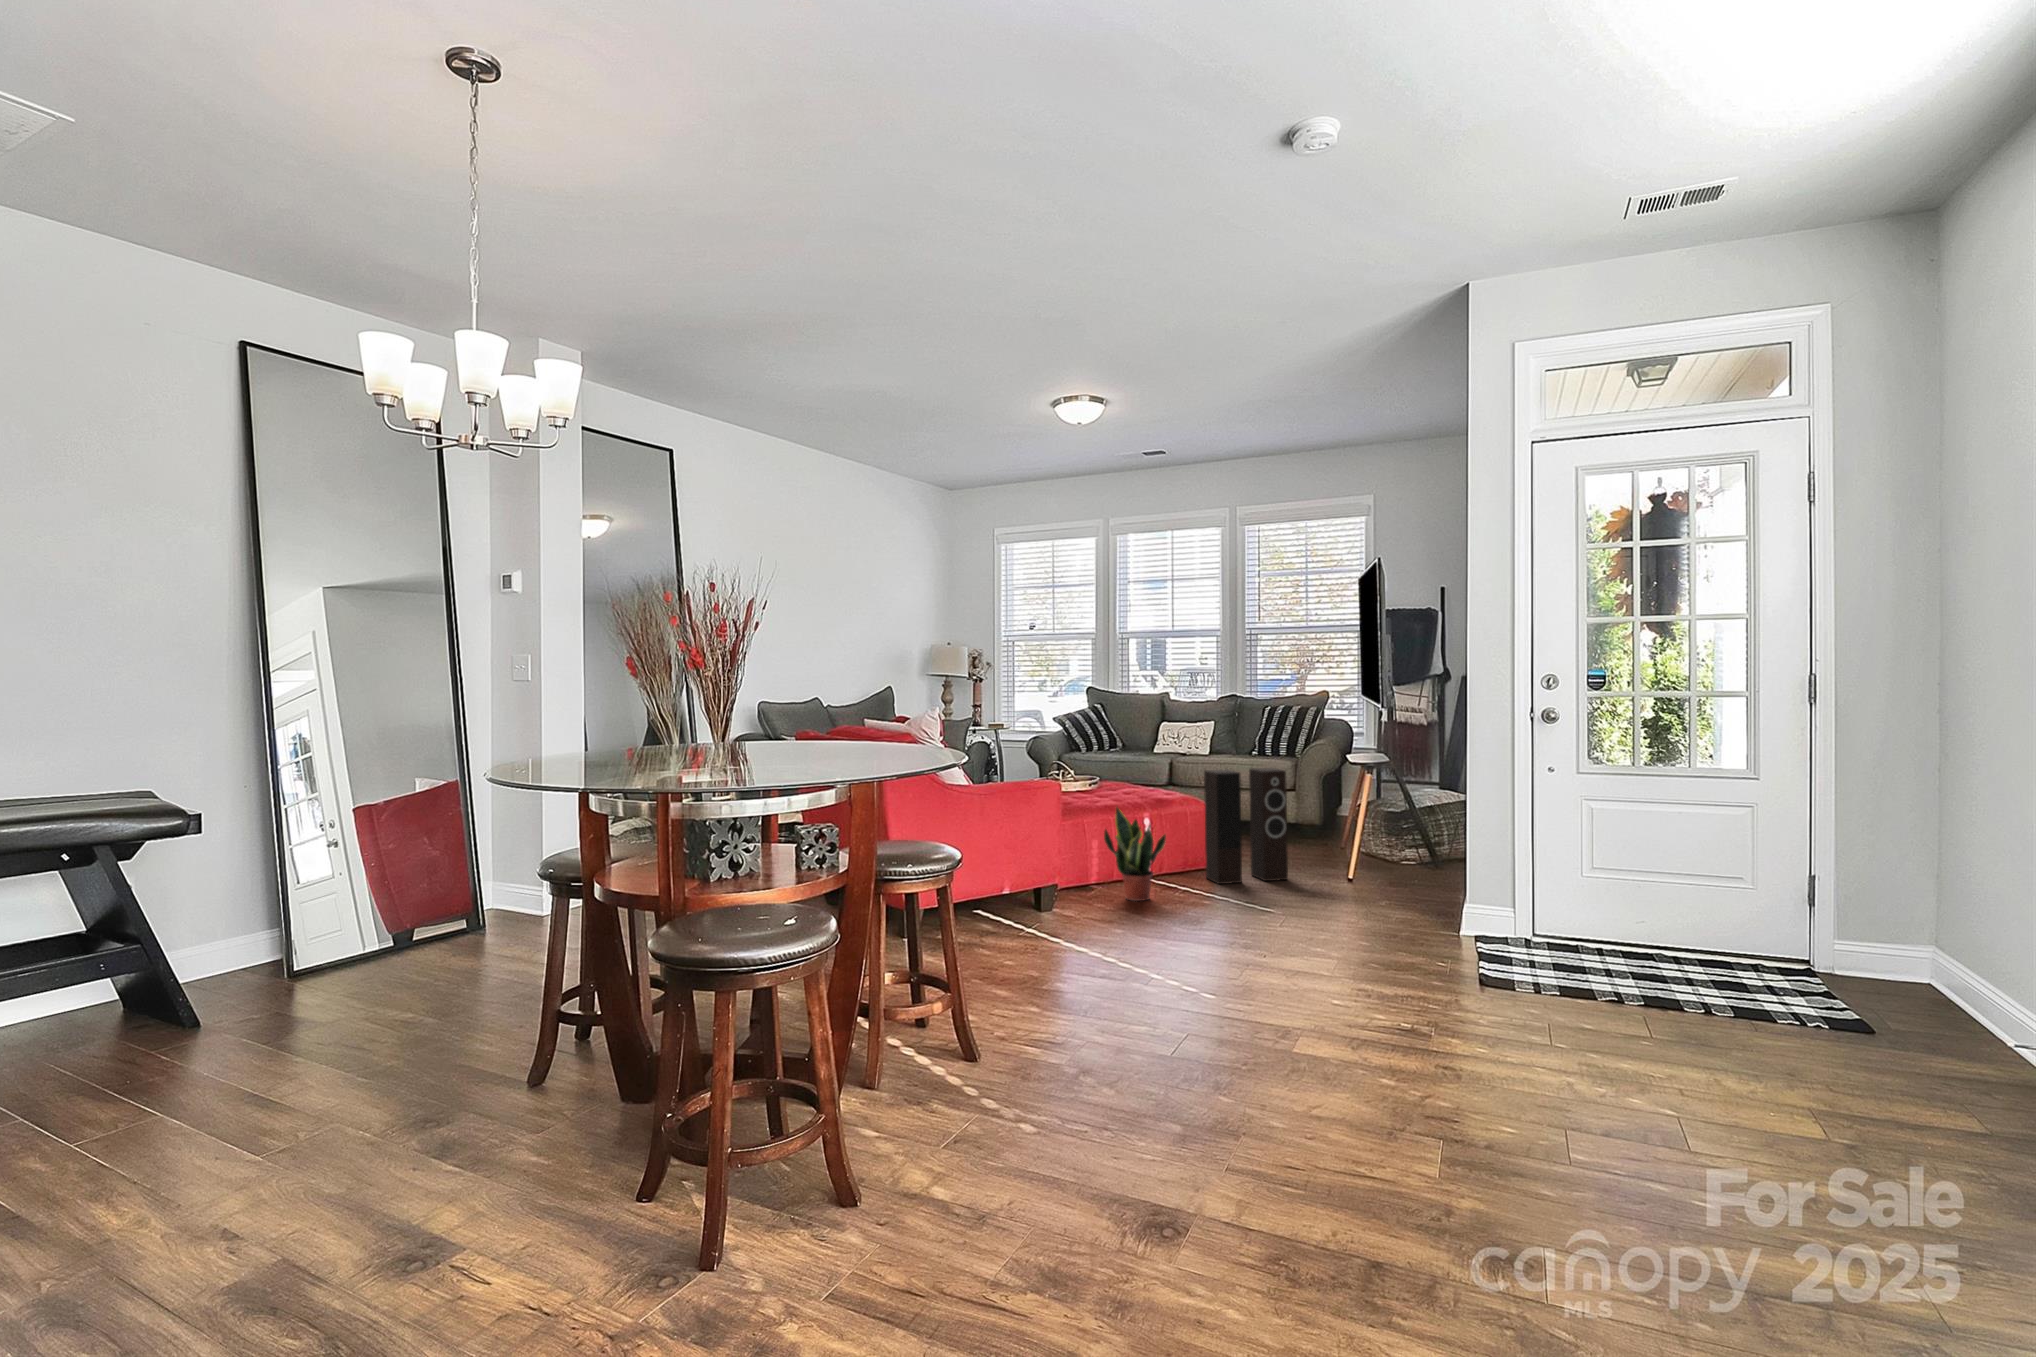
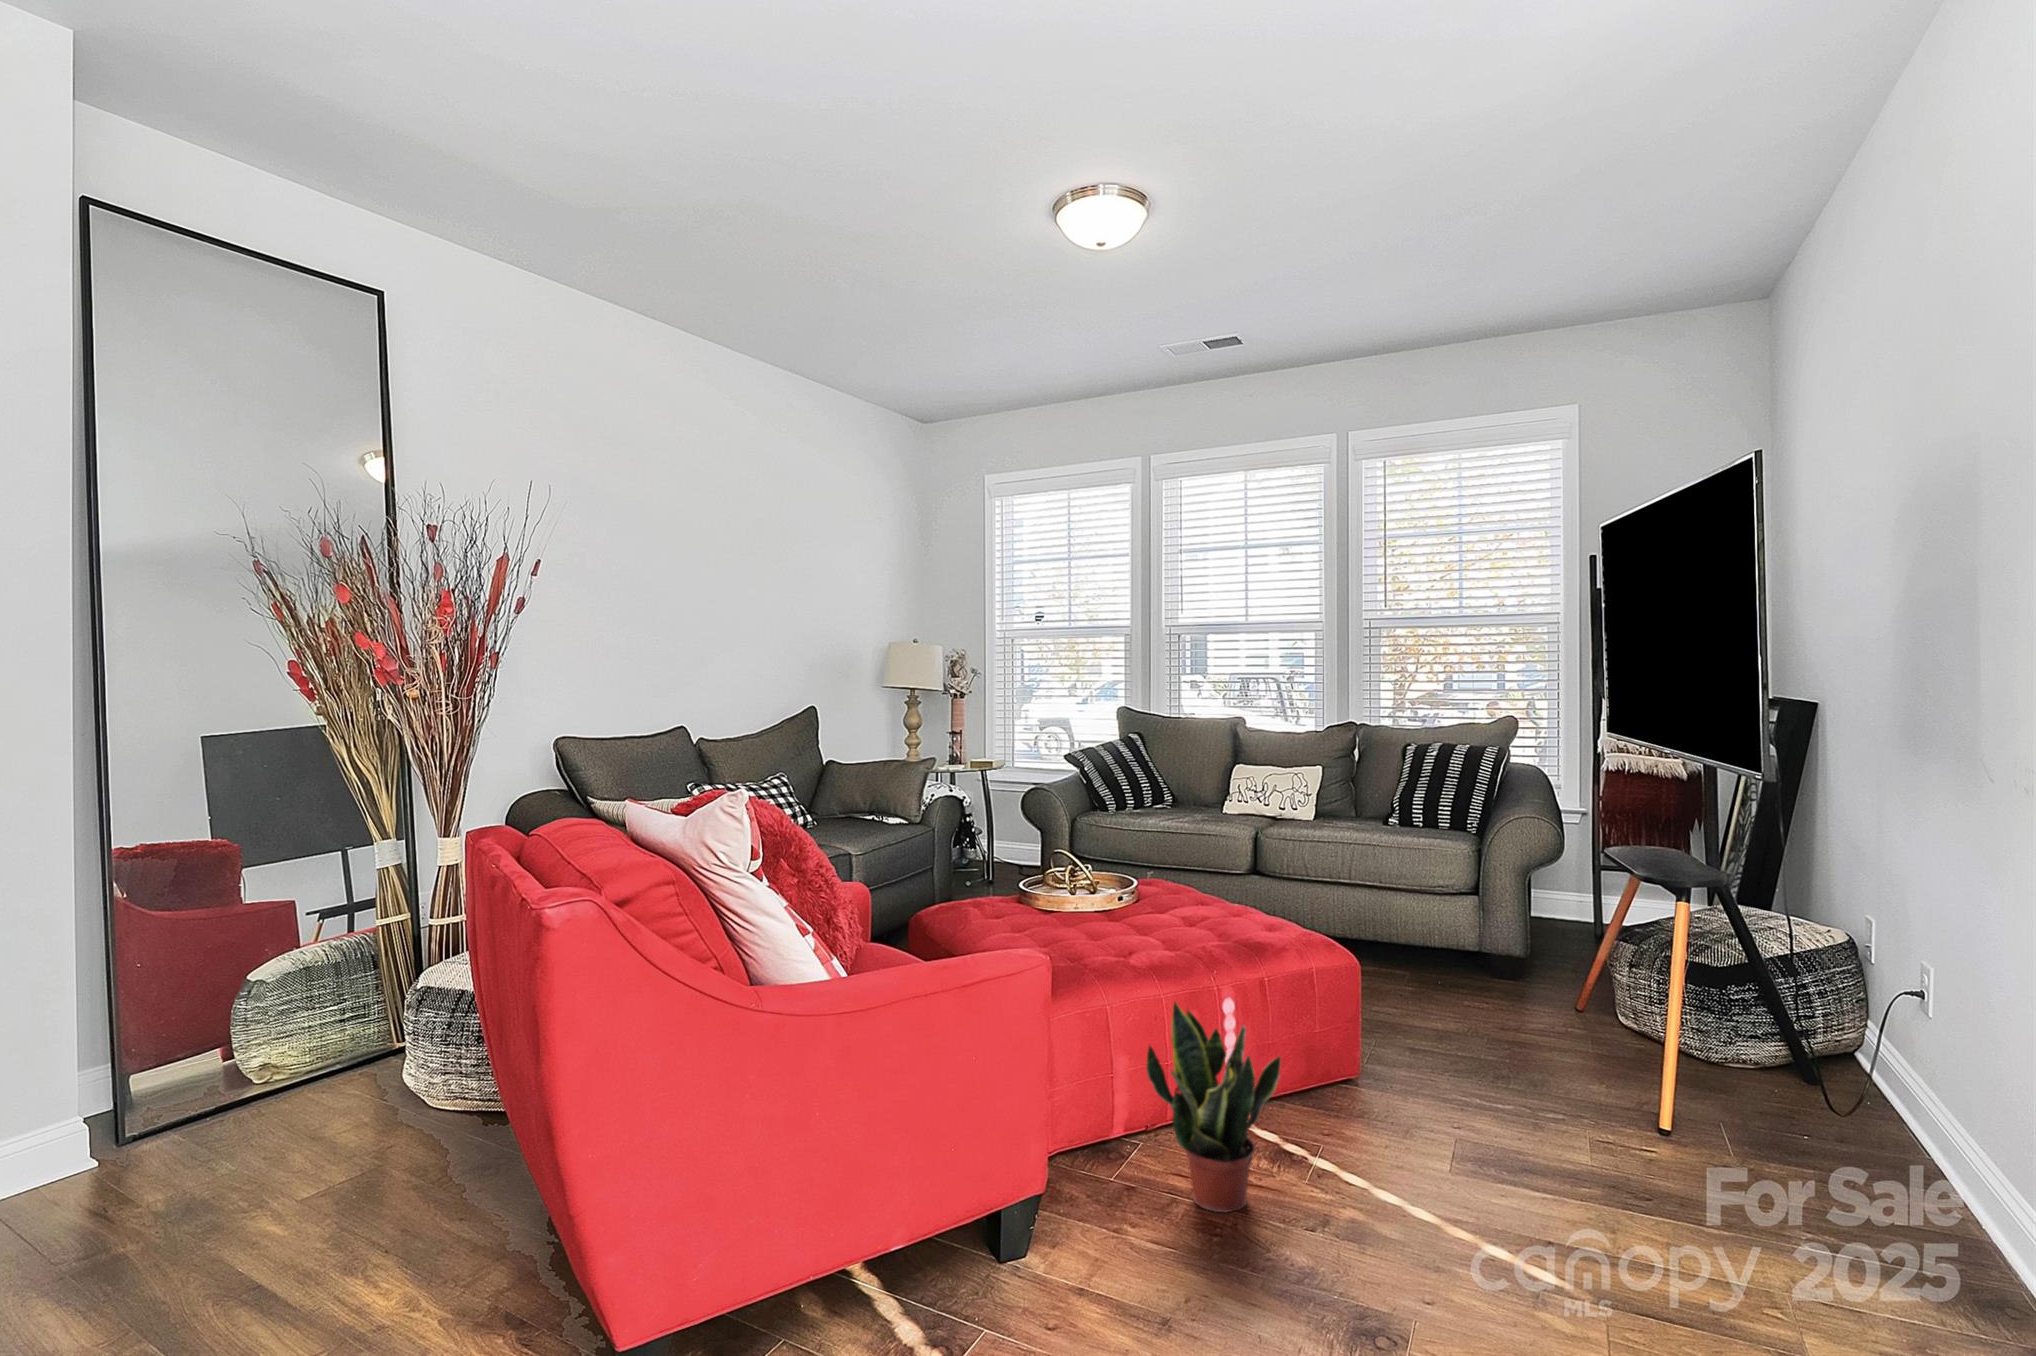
speaker: present [1204,768,1288,884] -> none [1347,891,1522,1141]

